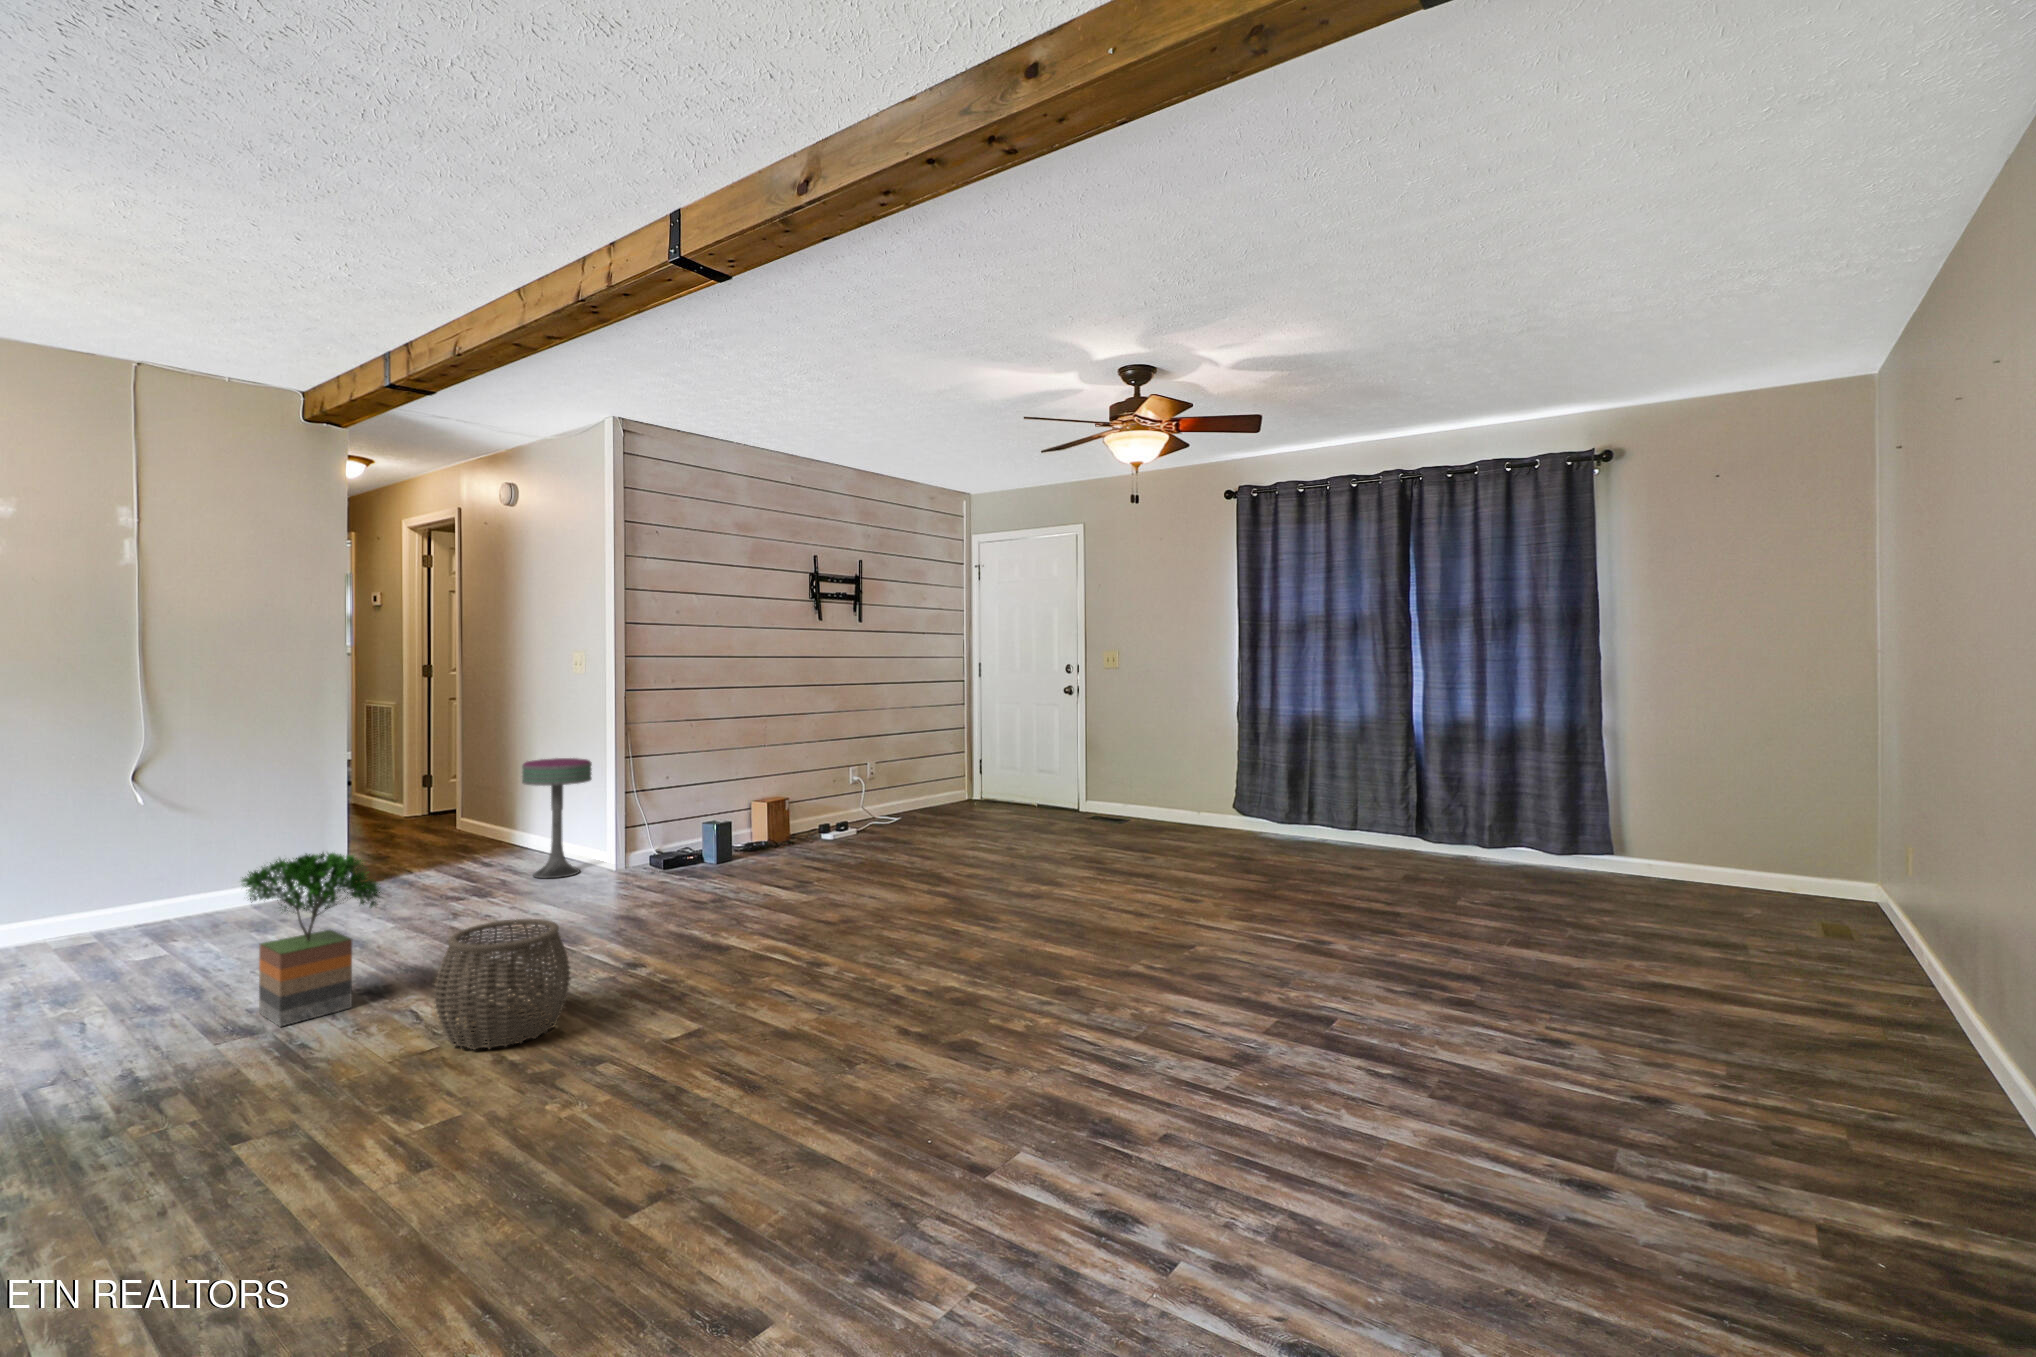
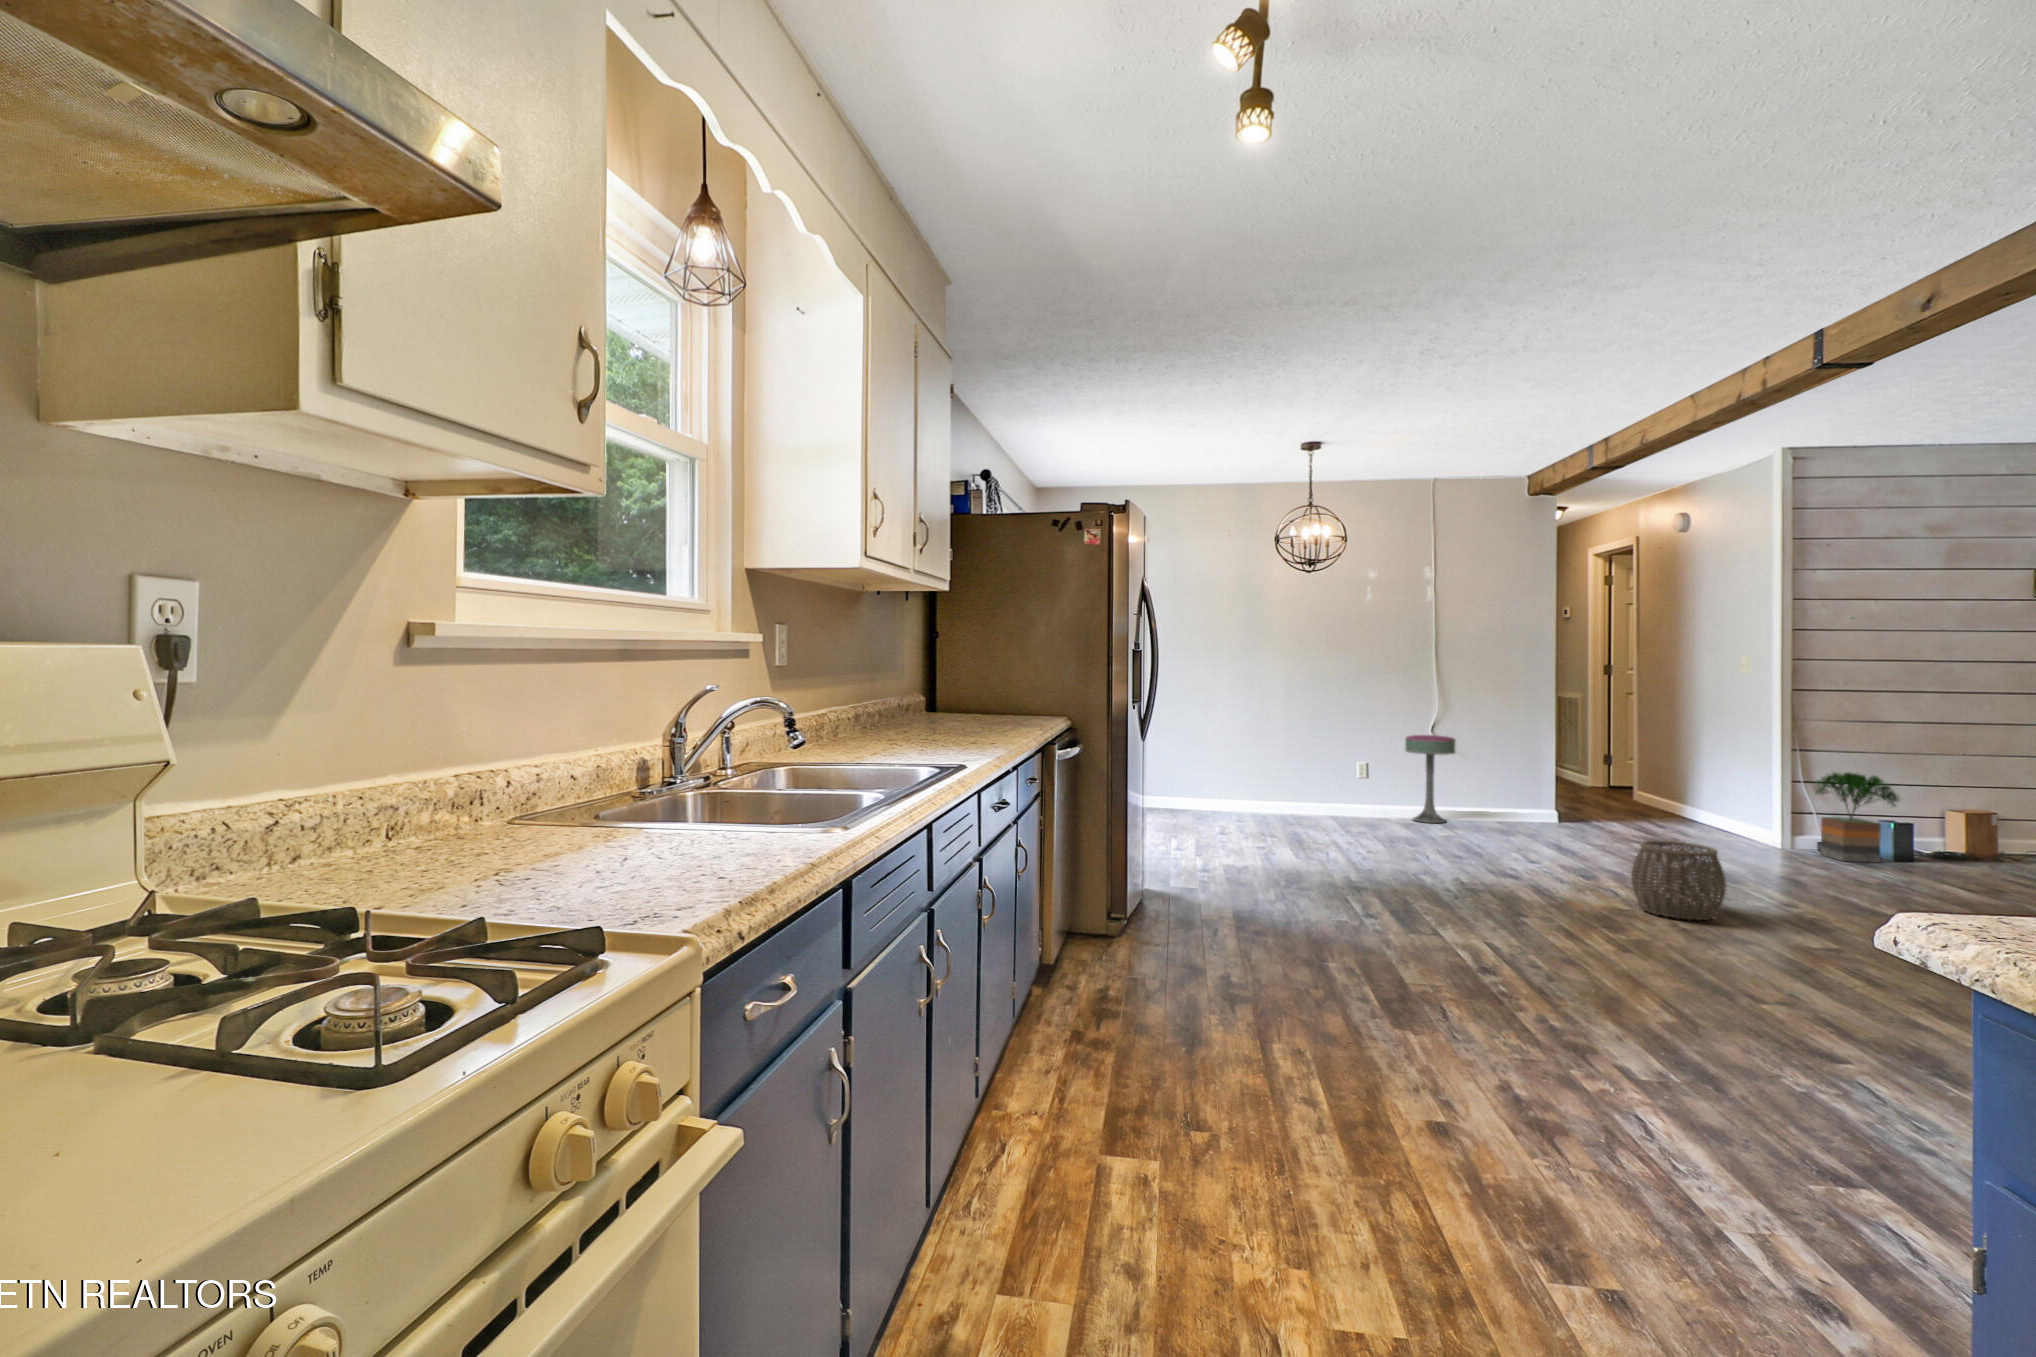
bar stool: present [522,758,592,878] -> present [1405,735,1455,823]
potted tree: present [242,853,381,1026] -> present [1815,773,1899,862]

